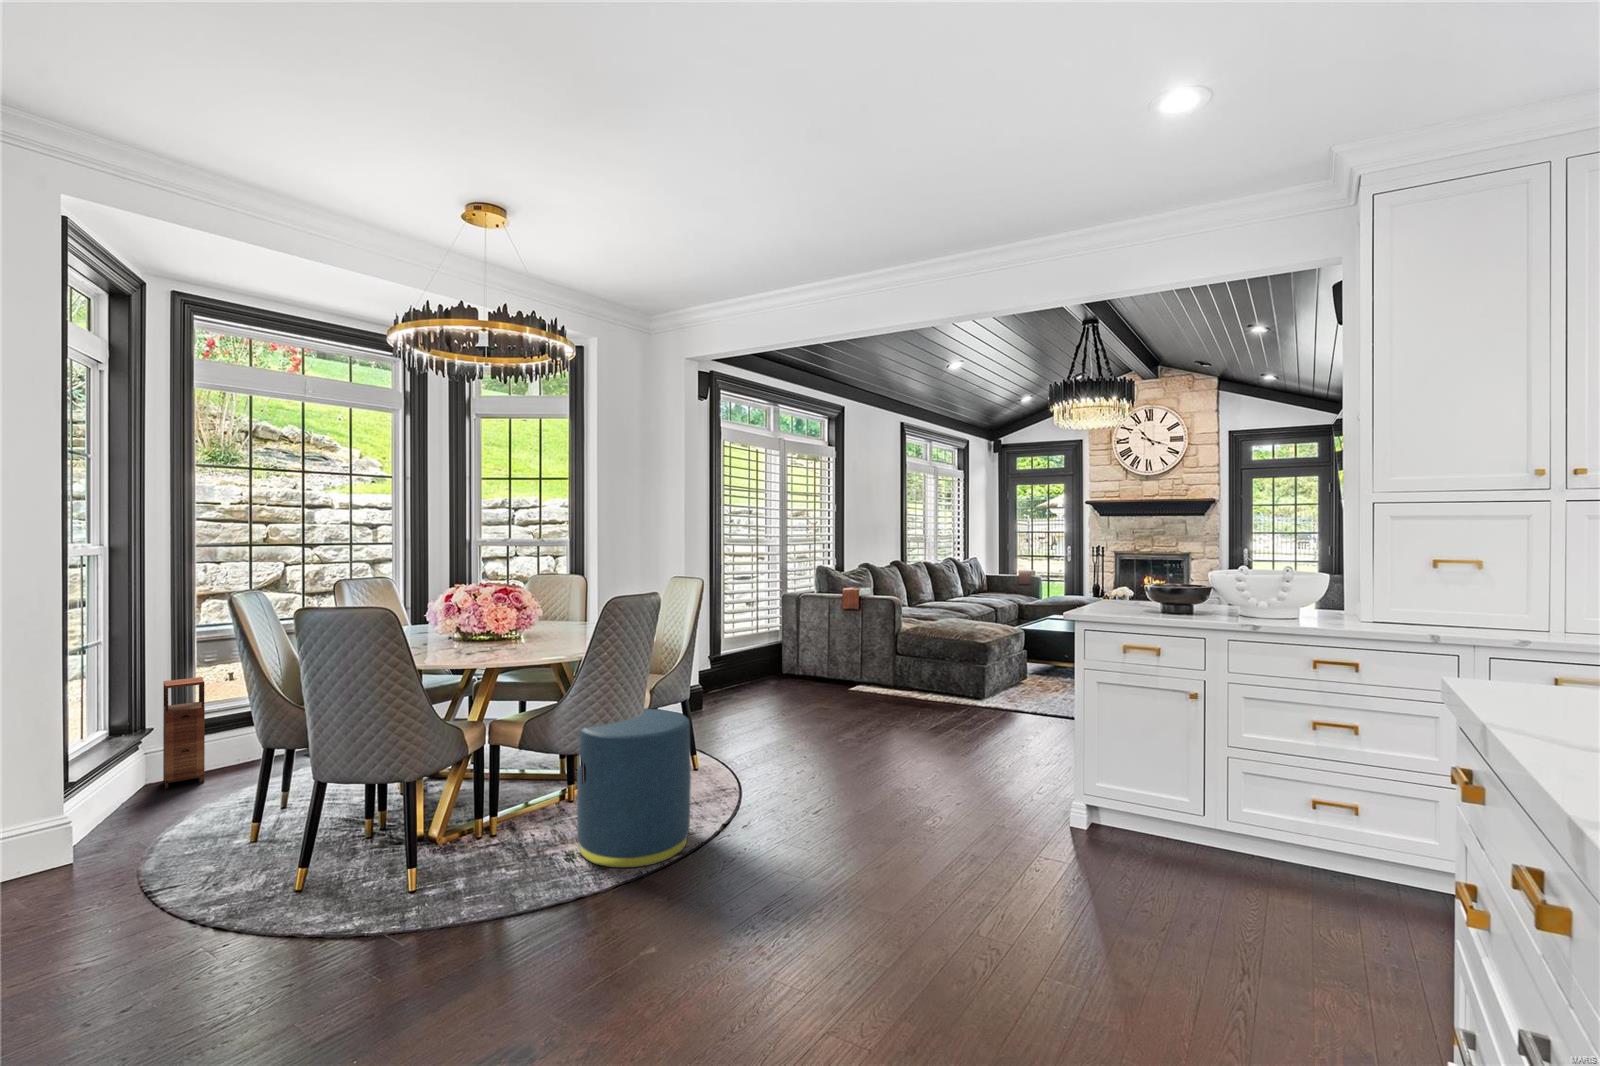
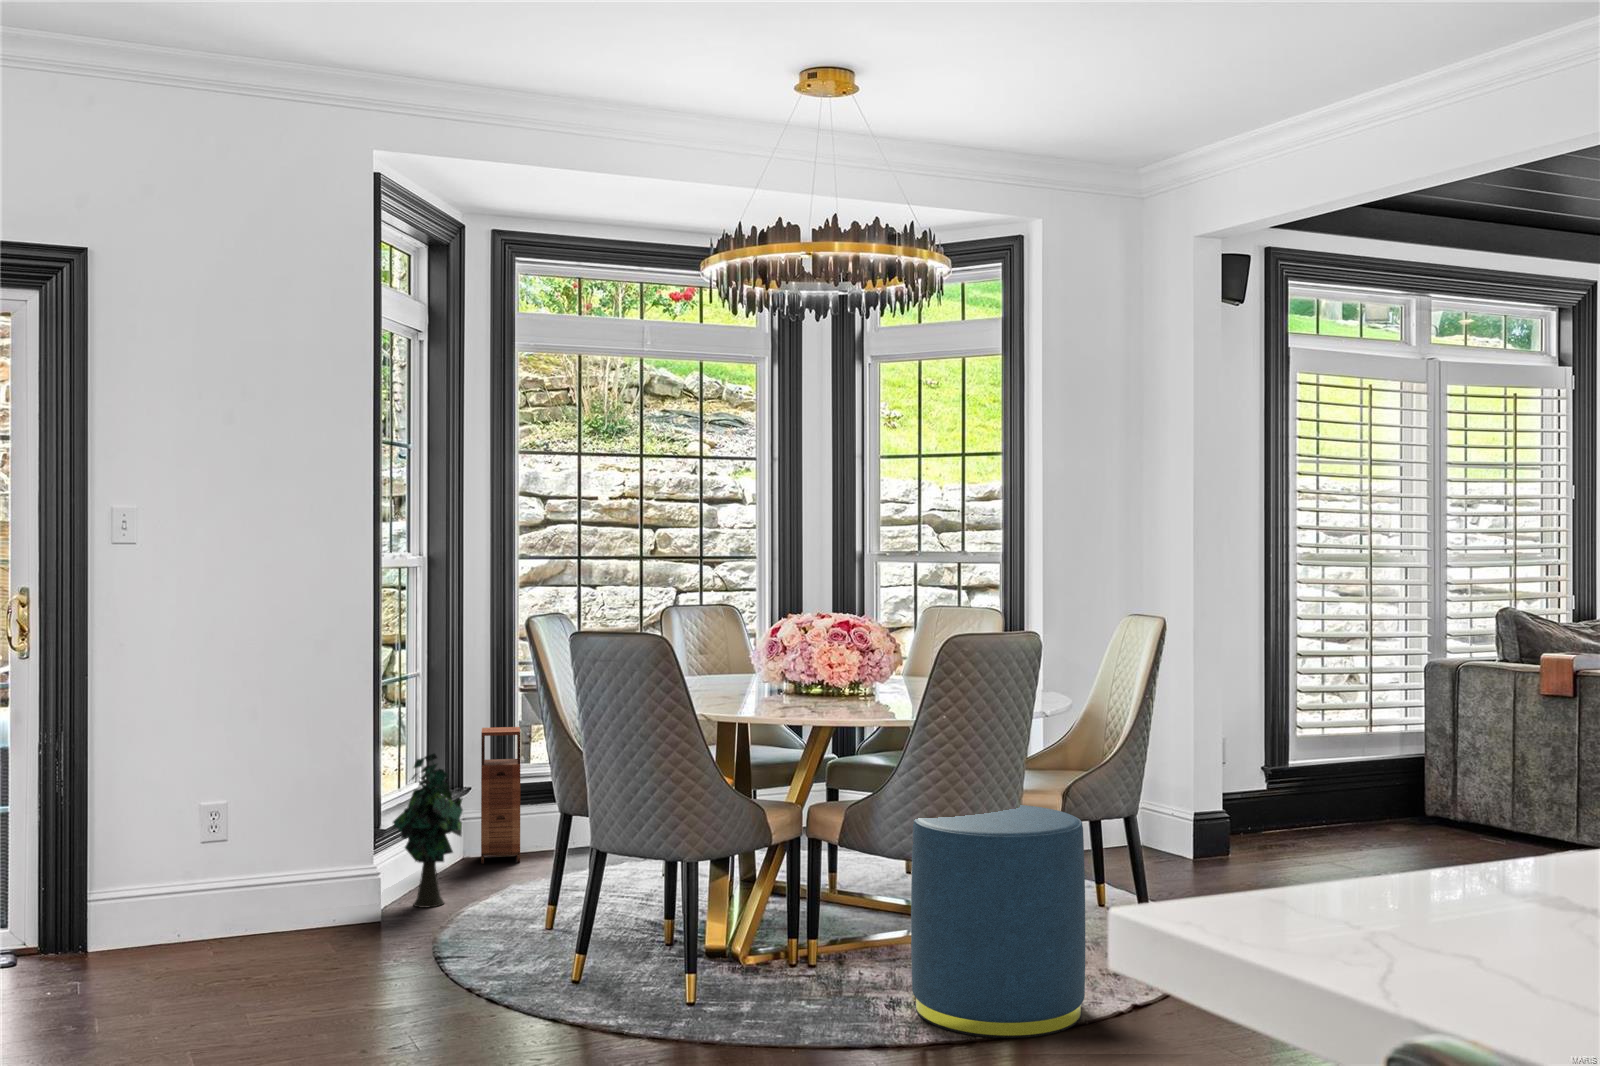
decorative plant: none [77,712,157,844] -> present [391,754,463,907]

